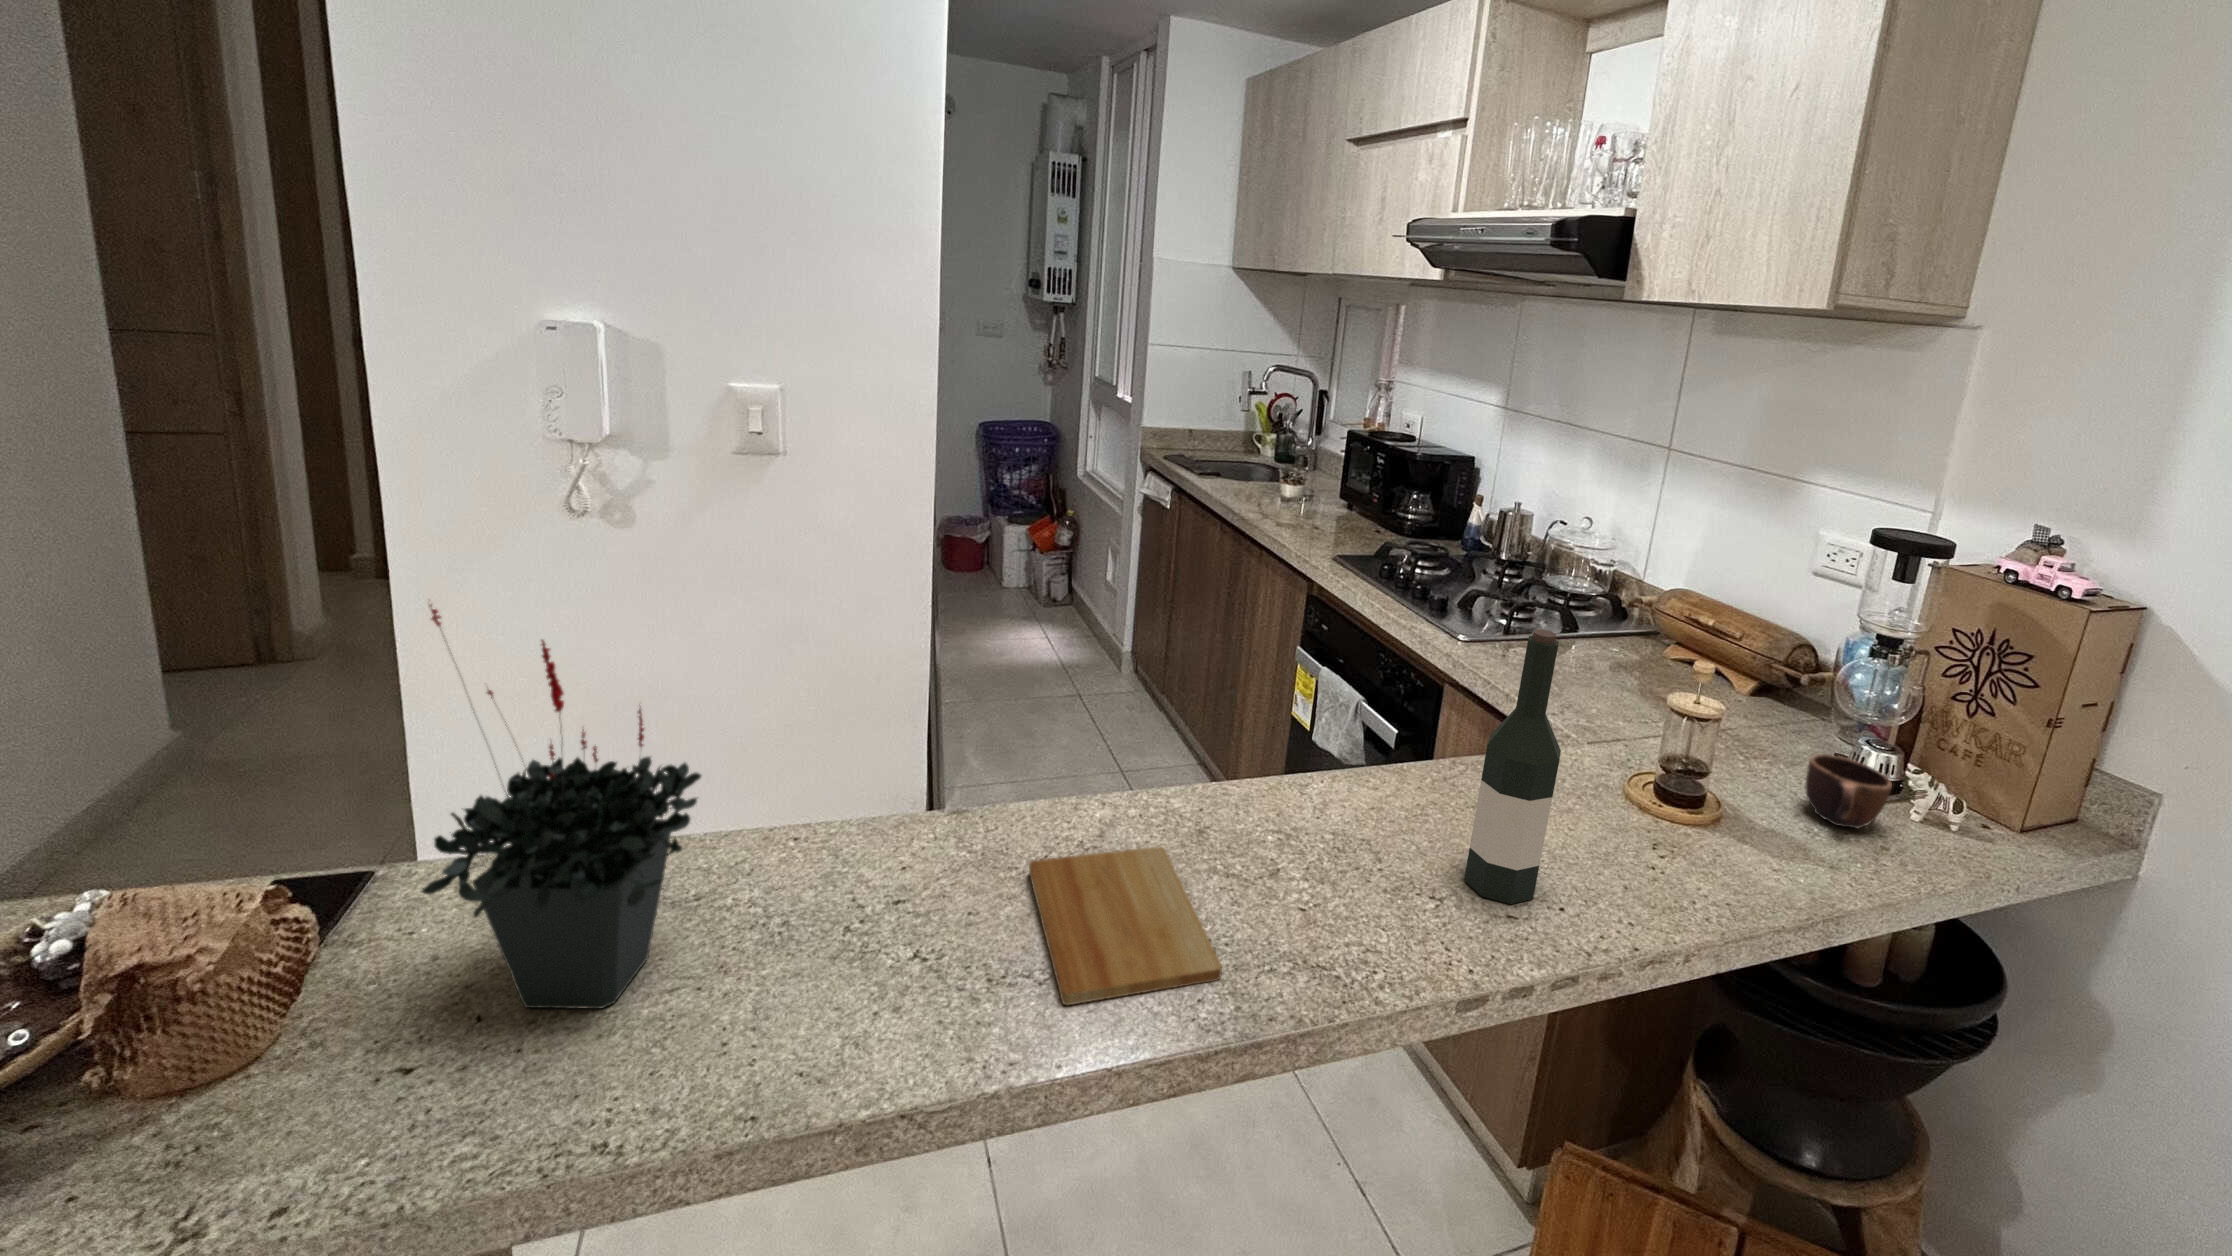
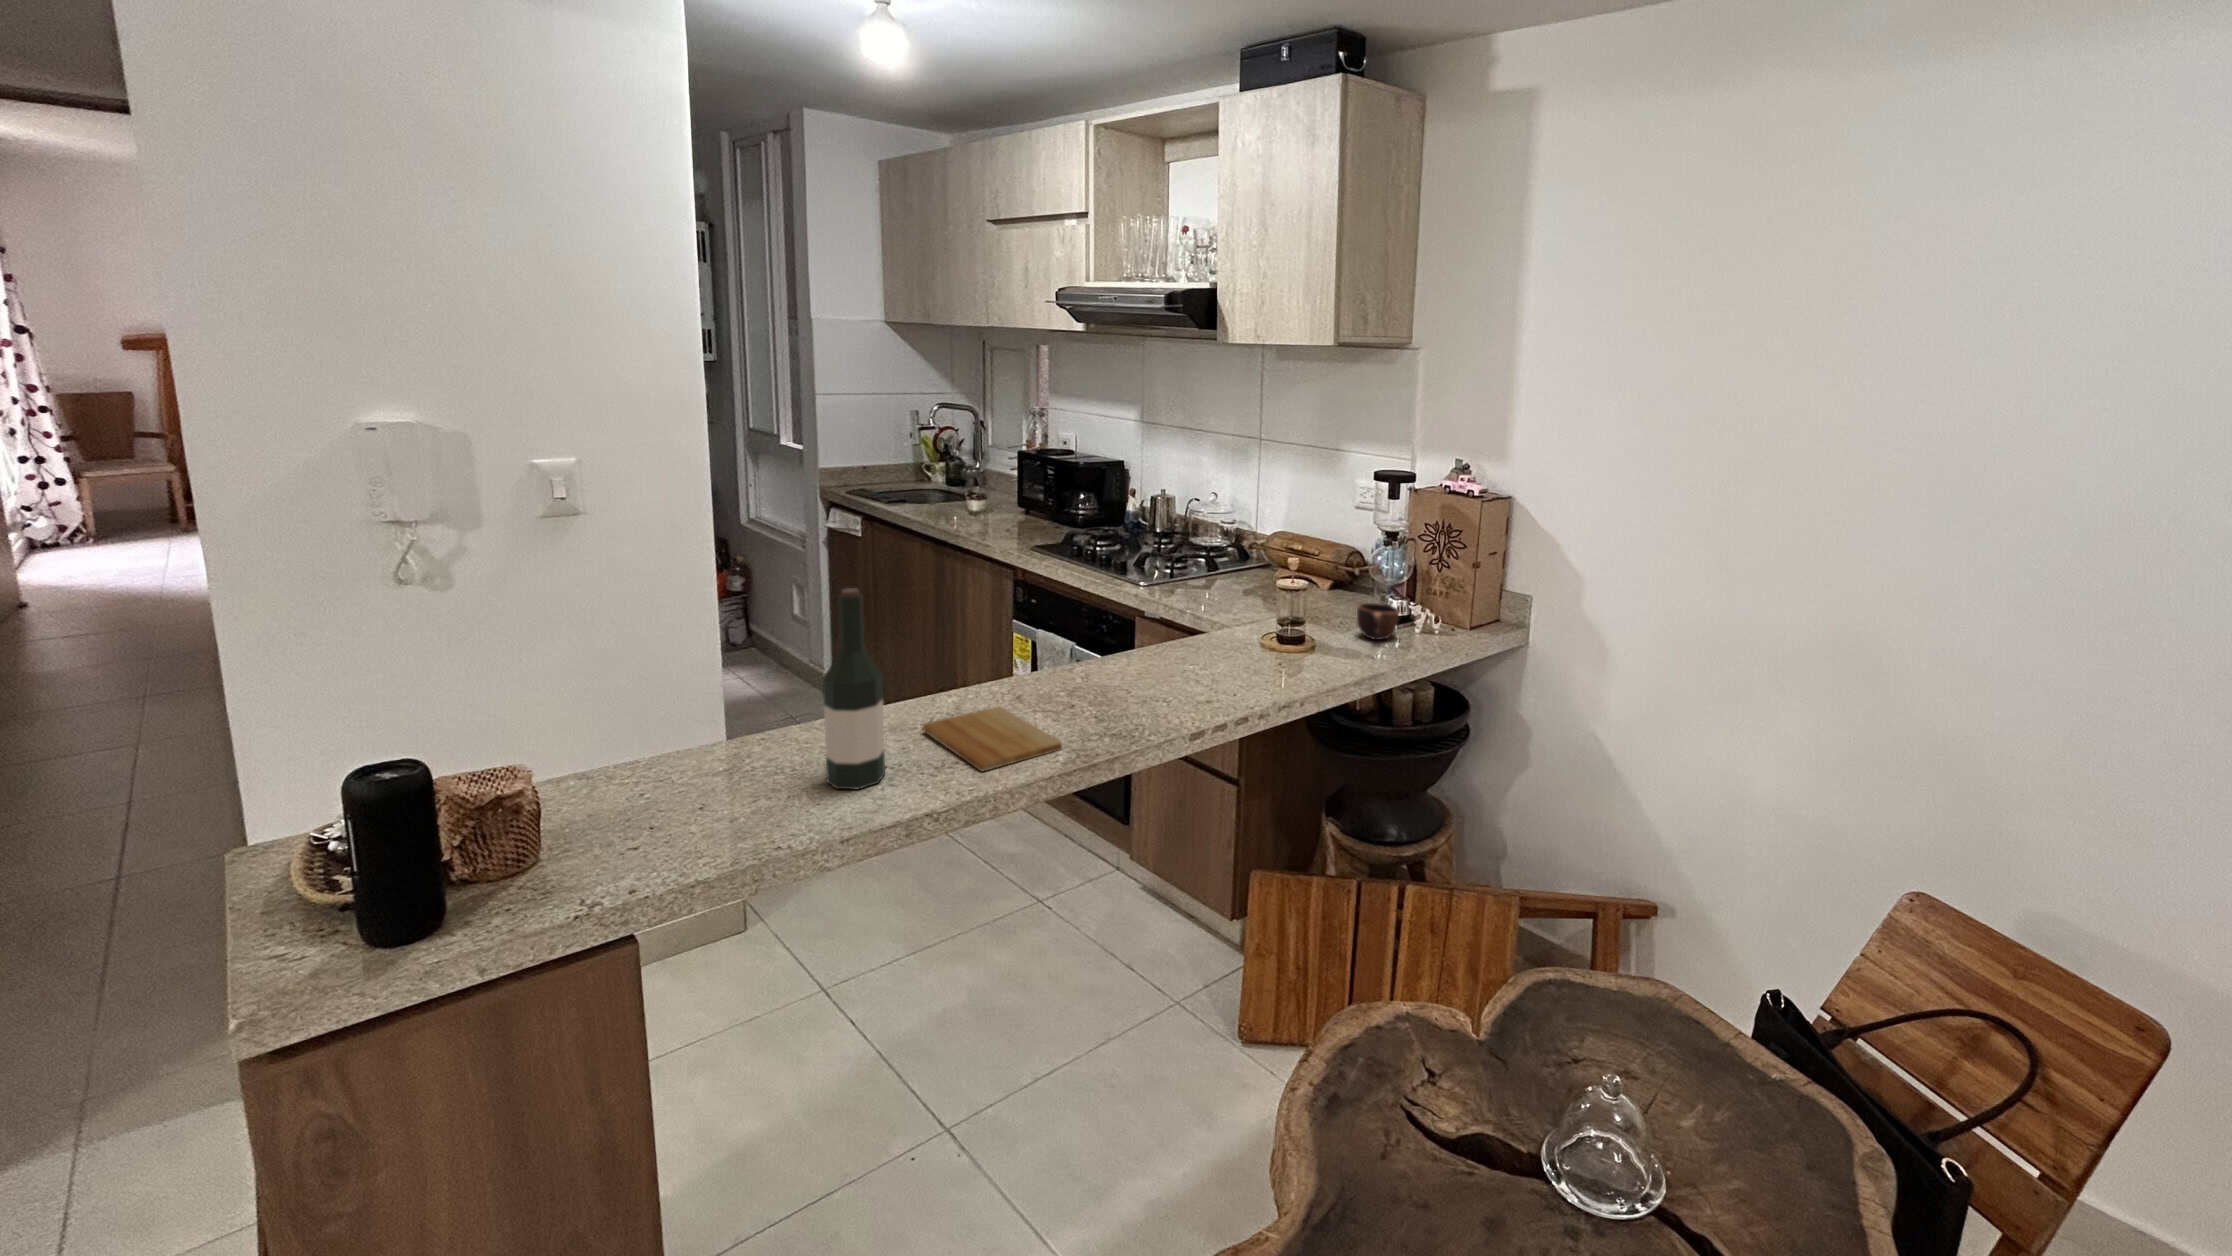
potted plant: present [422,605,701,1009] -> none [595,587,752,828]
wine bottle: present [1464,629,1561,904] -> present [823,588,885,789]

